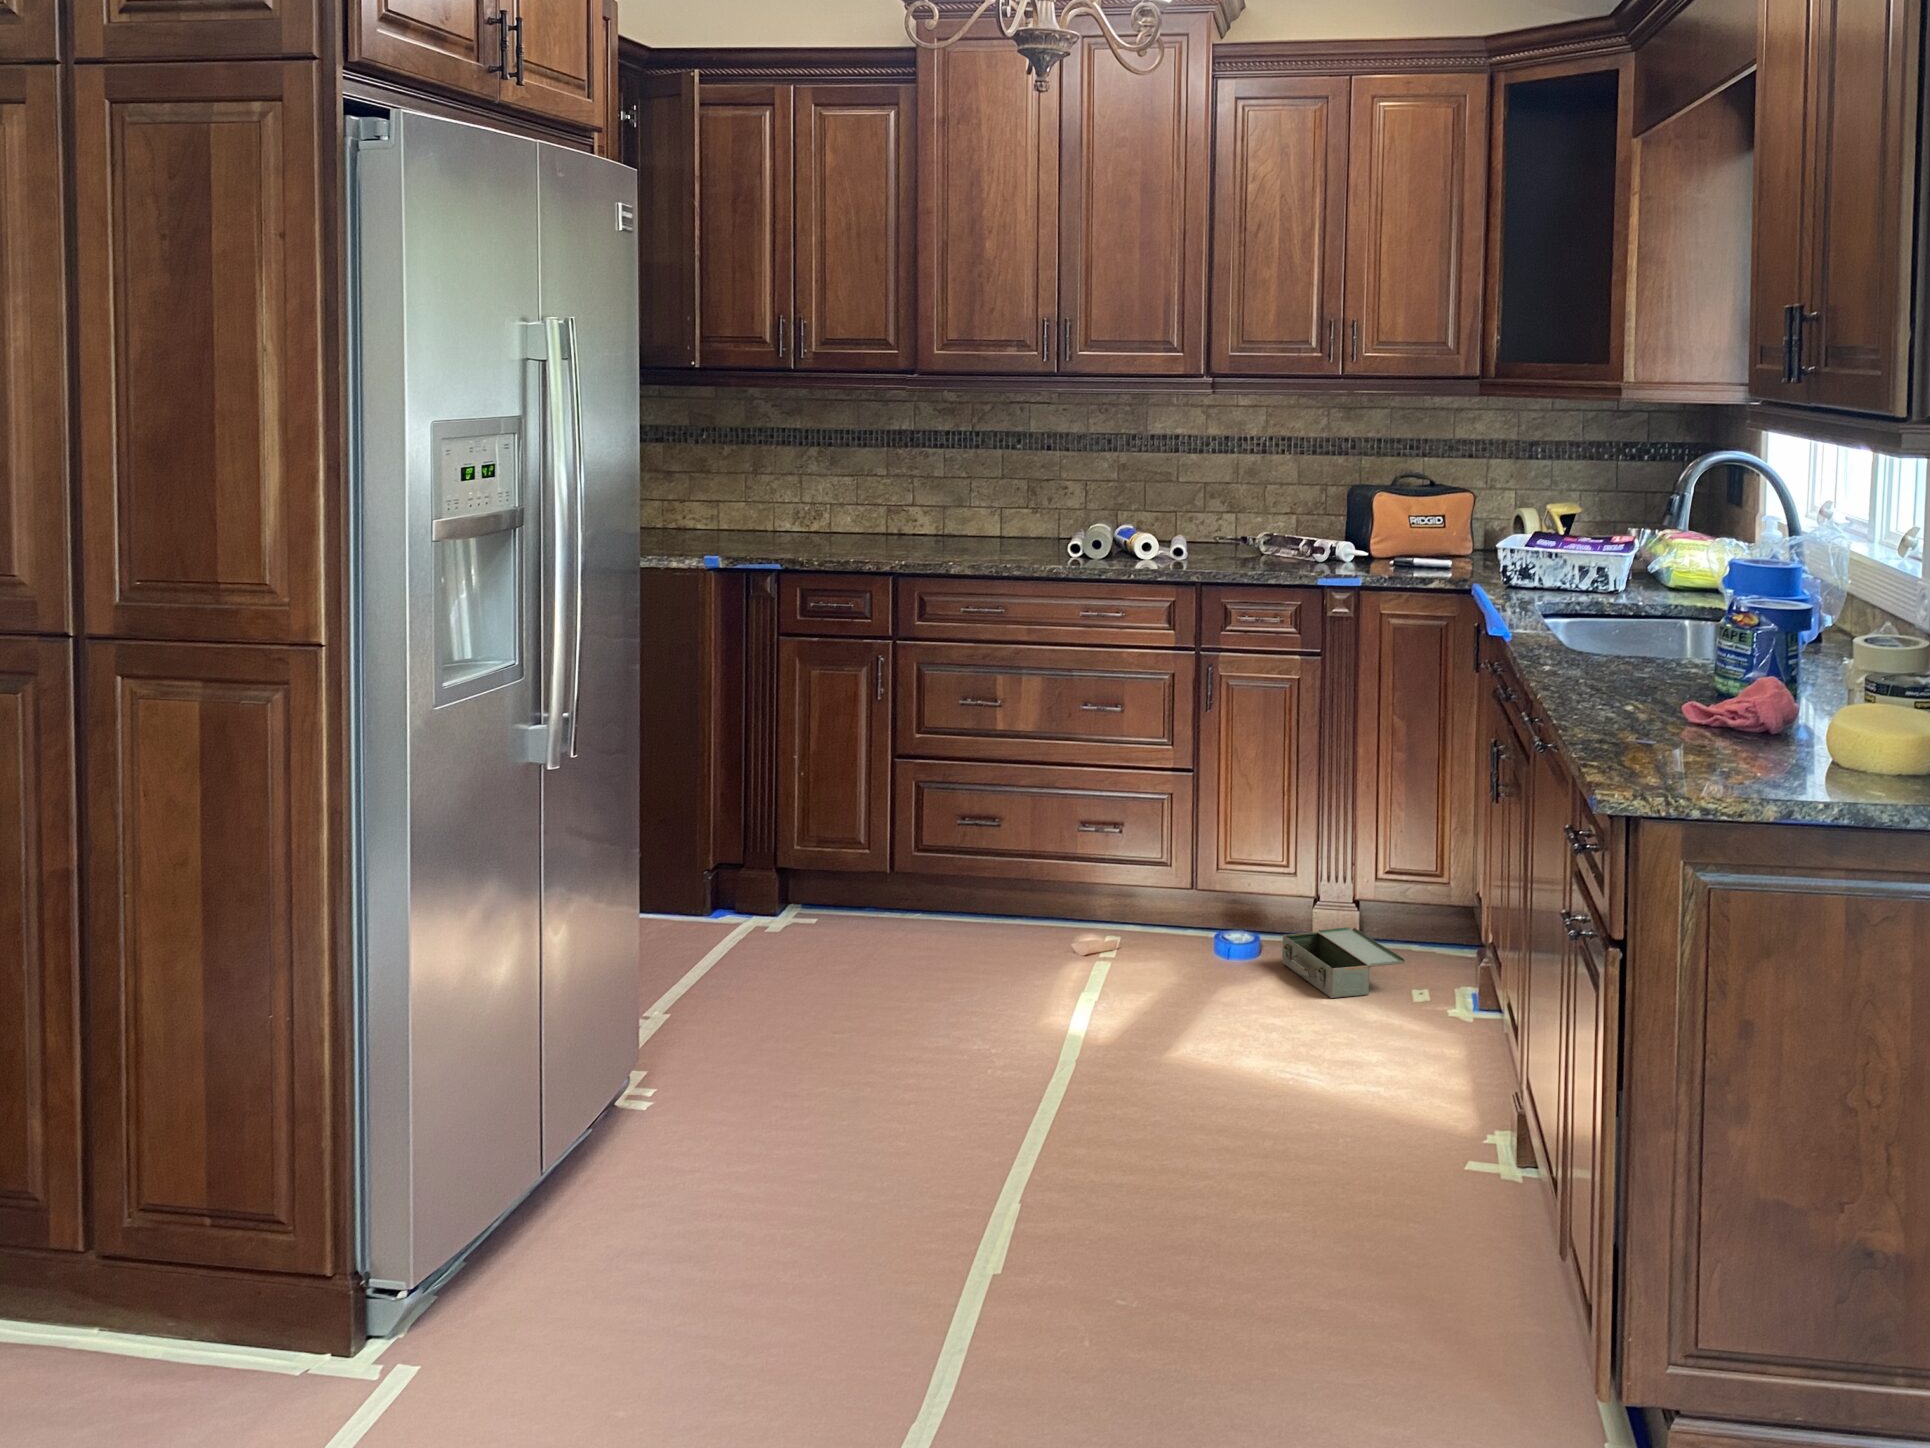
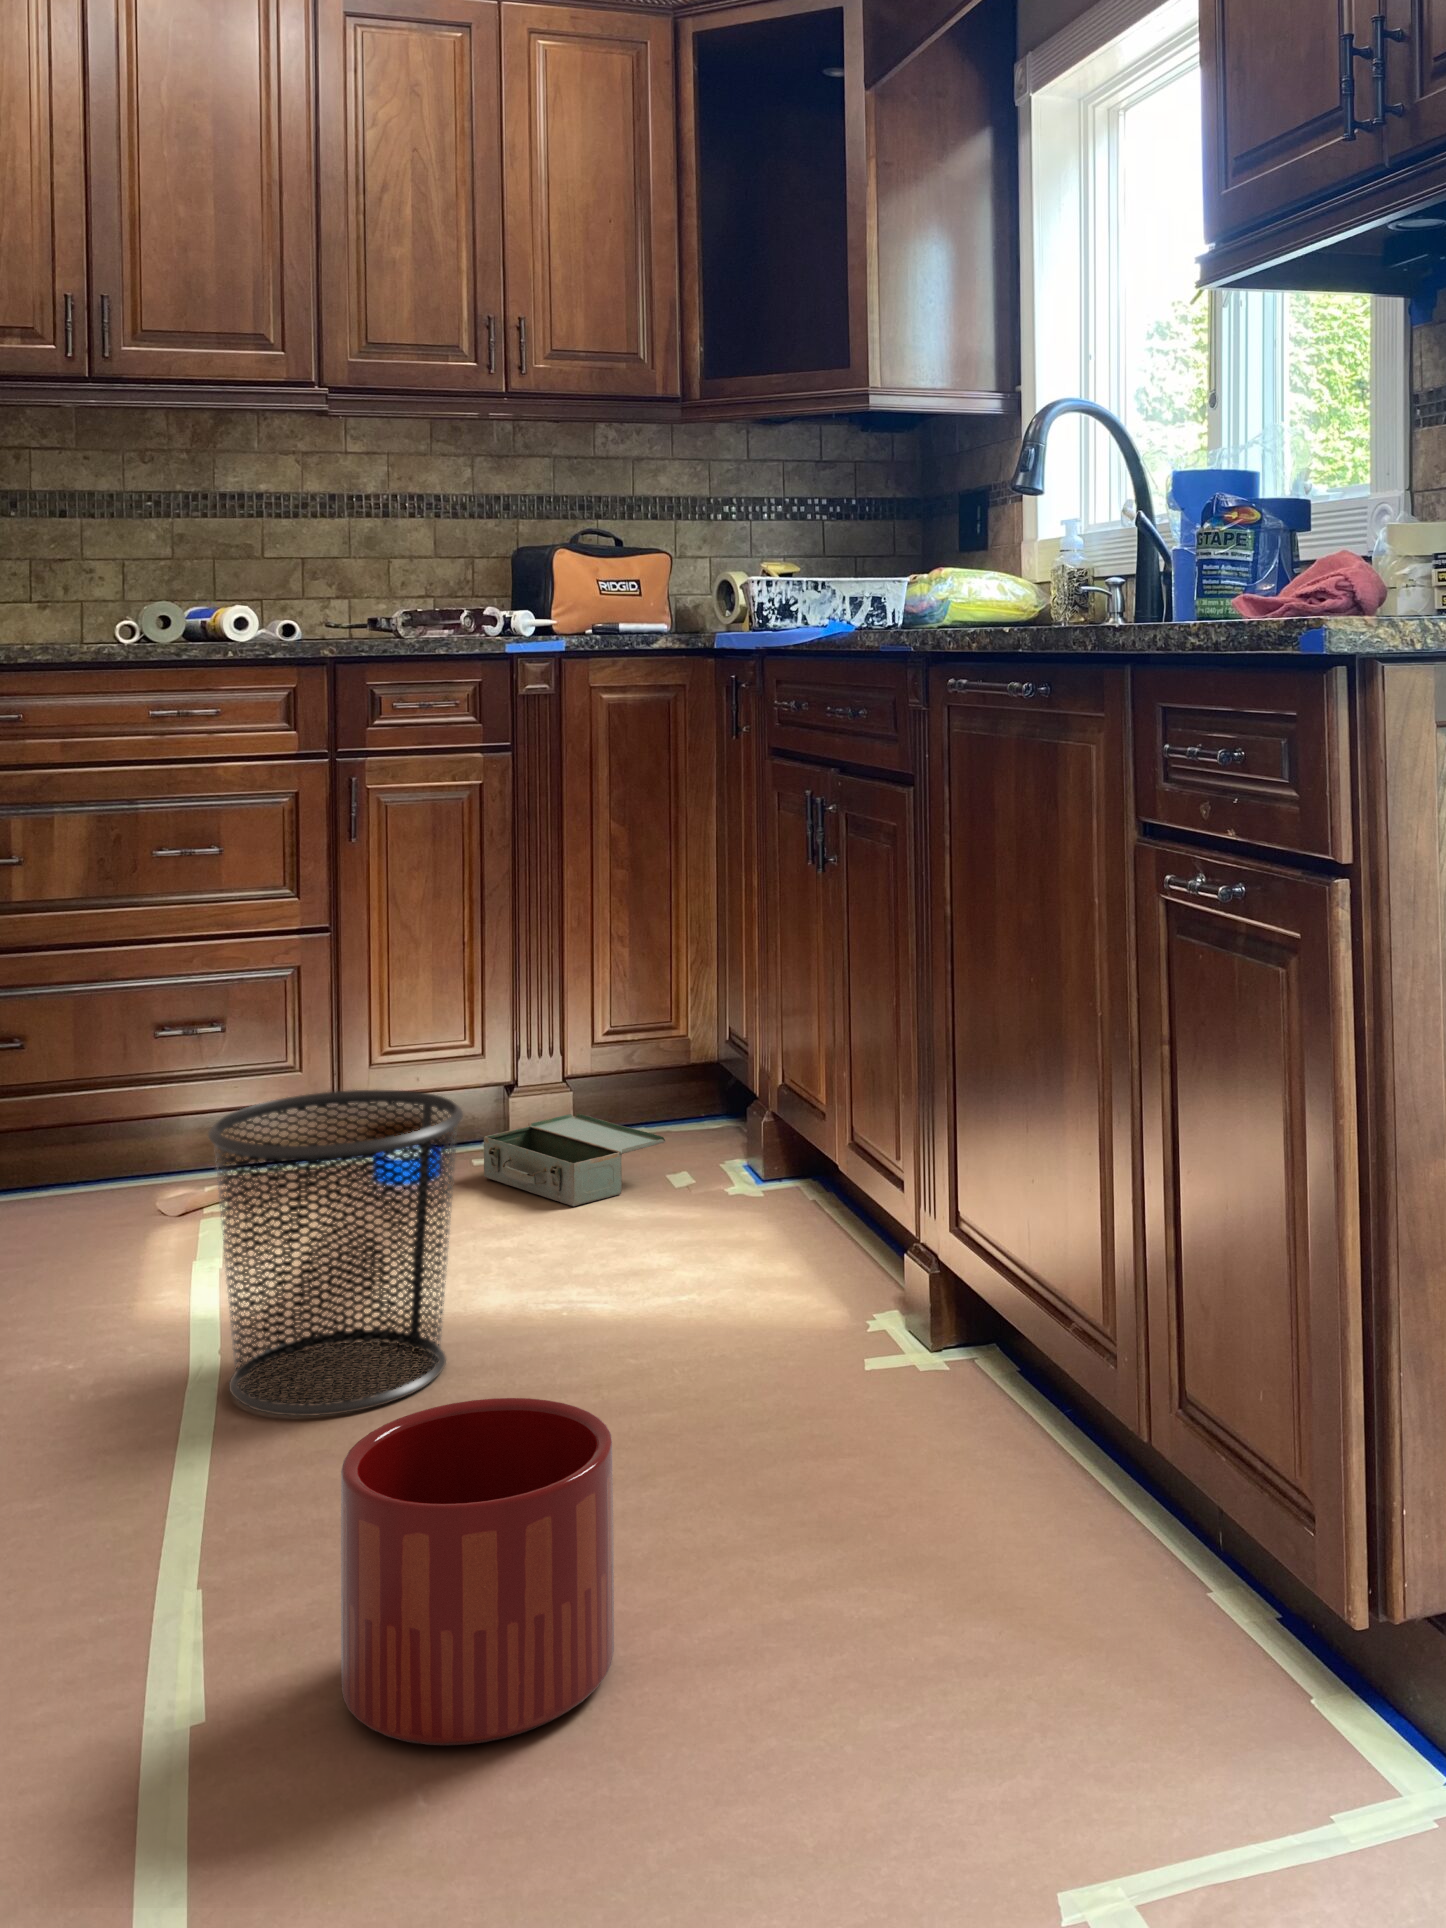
waste bin: none [1070,909,1221,1111] -> present [208,1090,463,1416]
planter: none [1080,1125,1227,1307] -> present [341,1398,614,1746]

